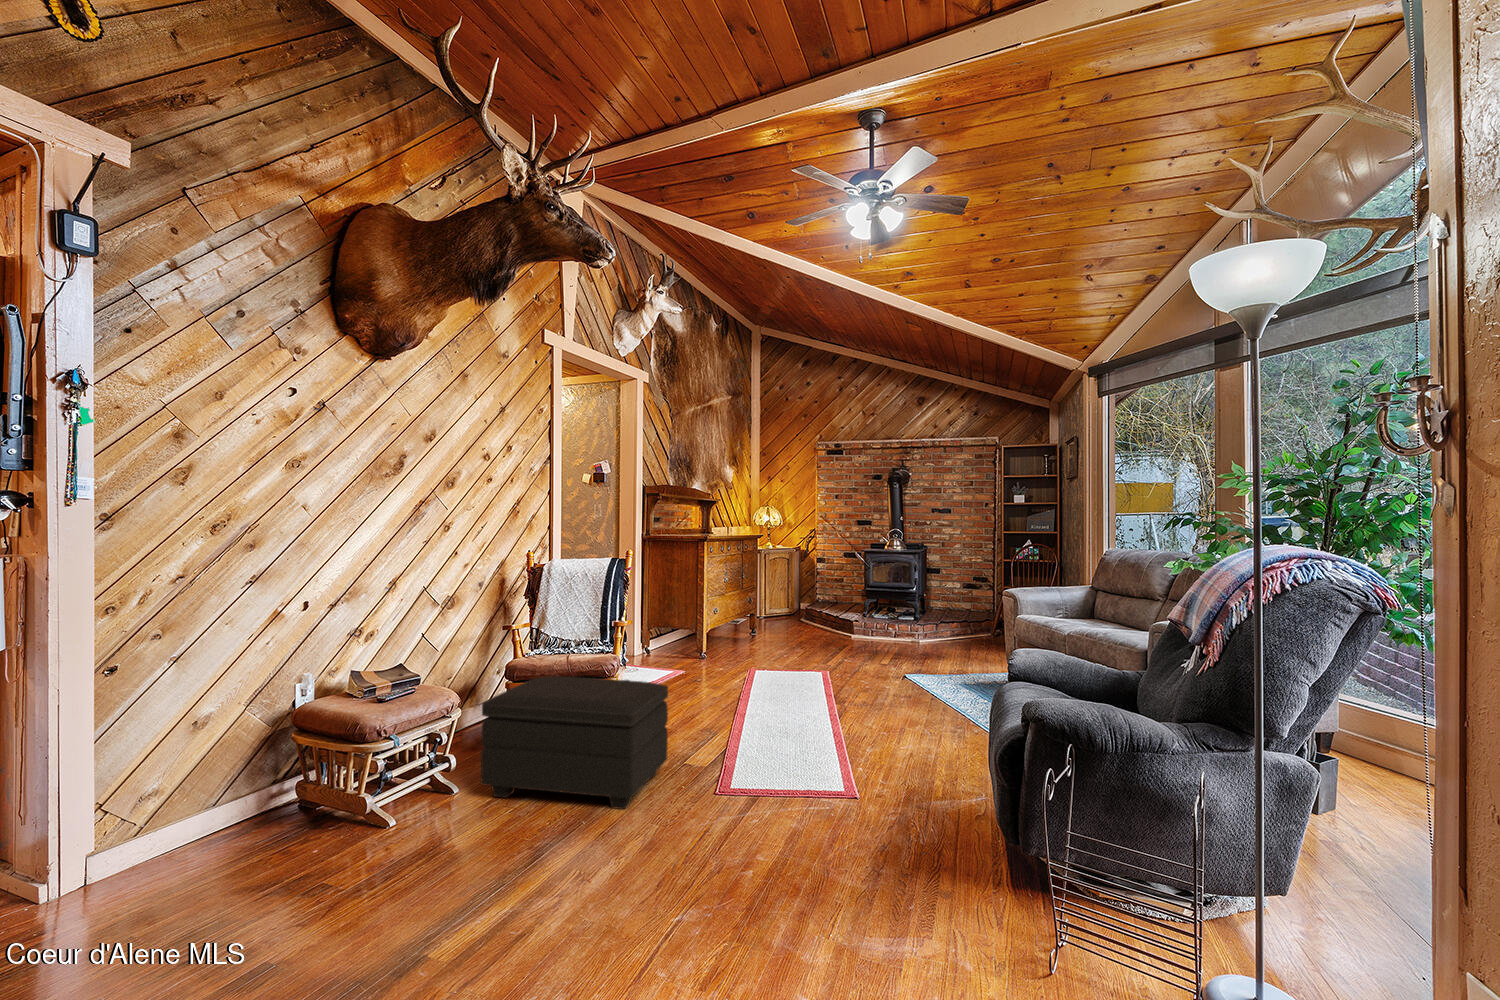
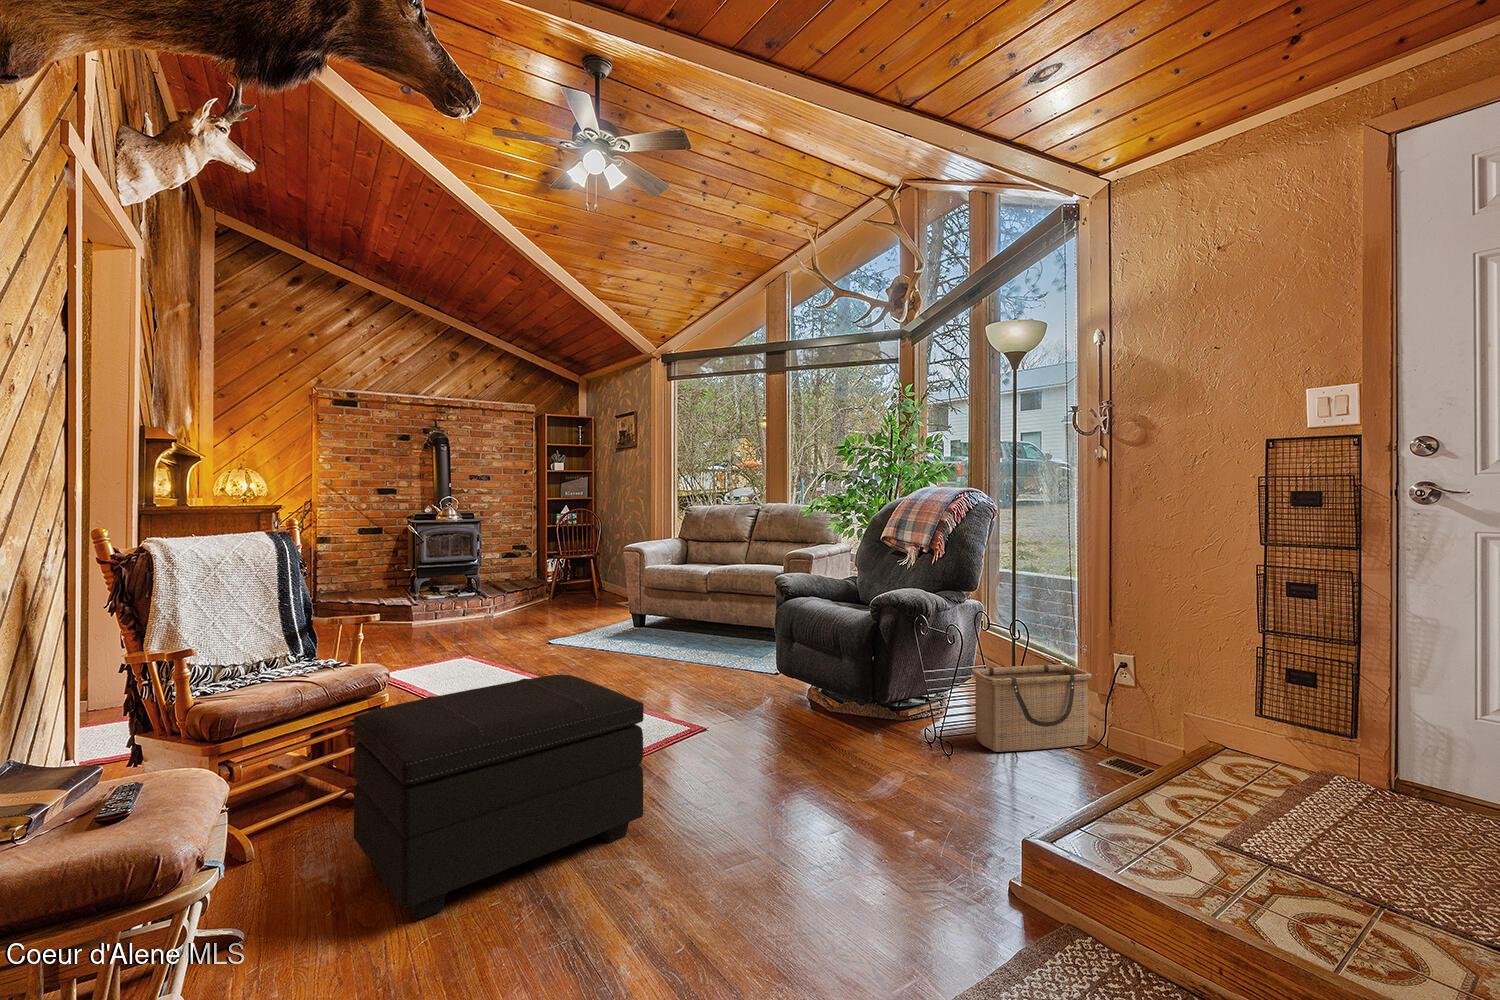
basket: none [1000,796,1184,972] -> present [972,665,1092,752]

